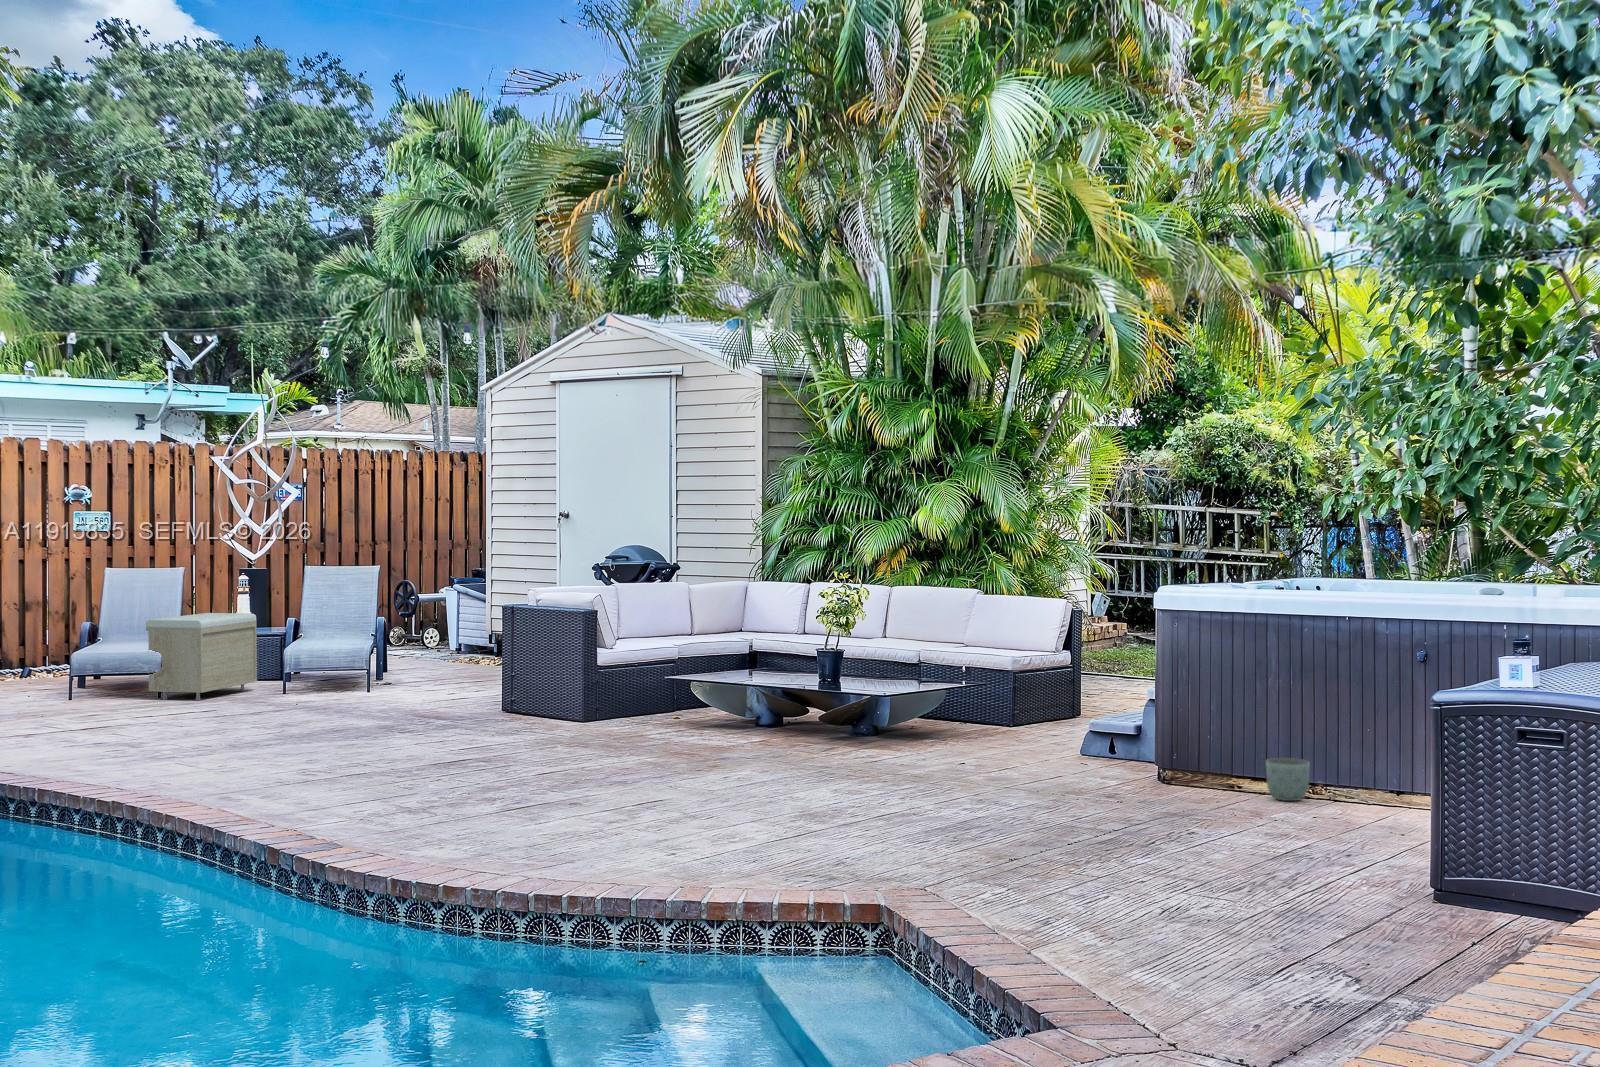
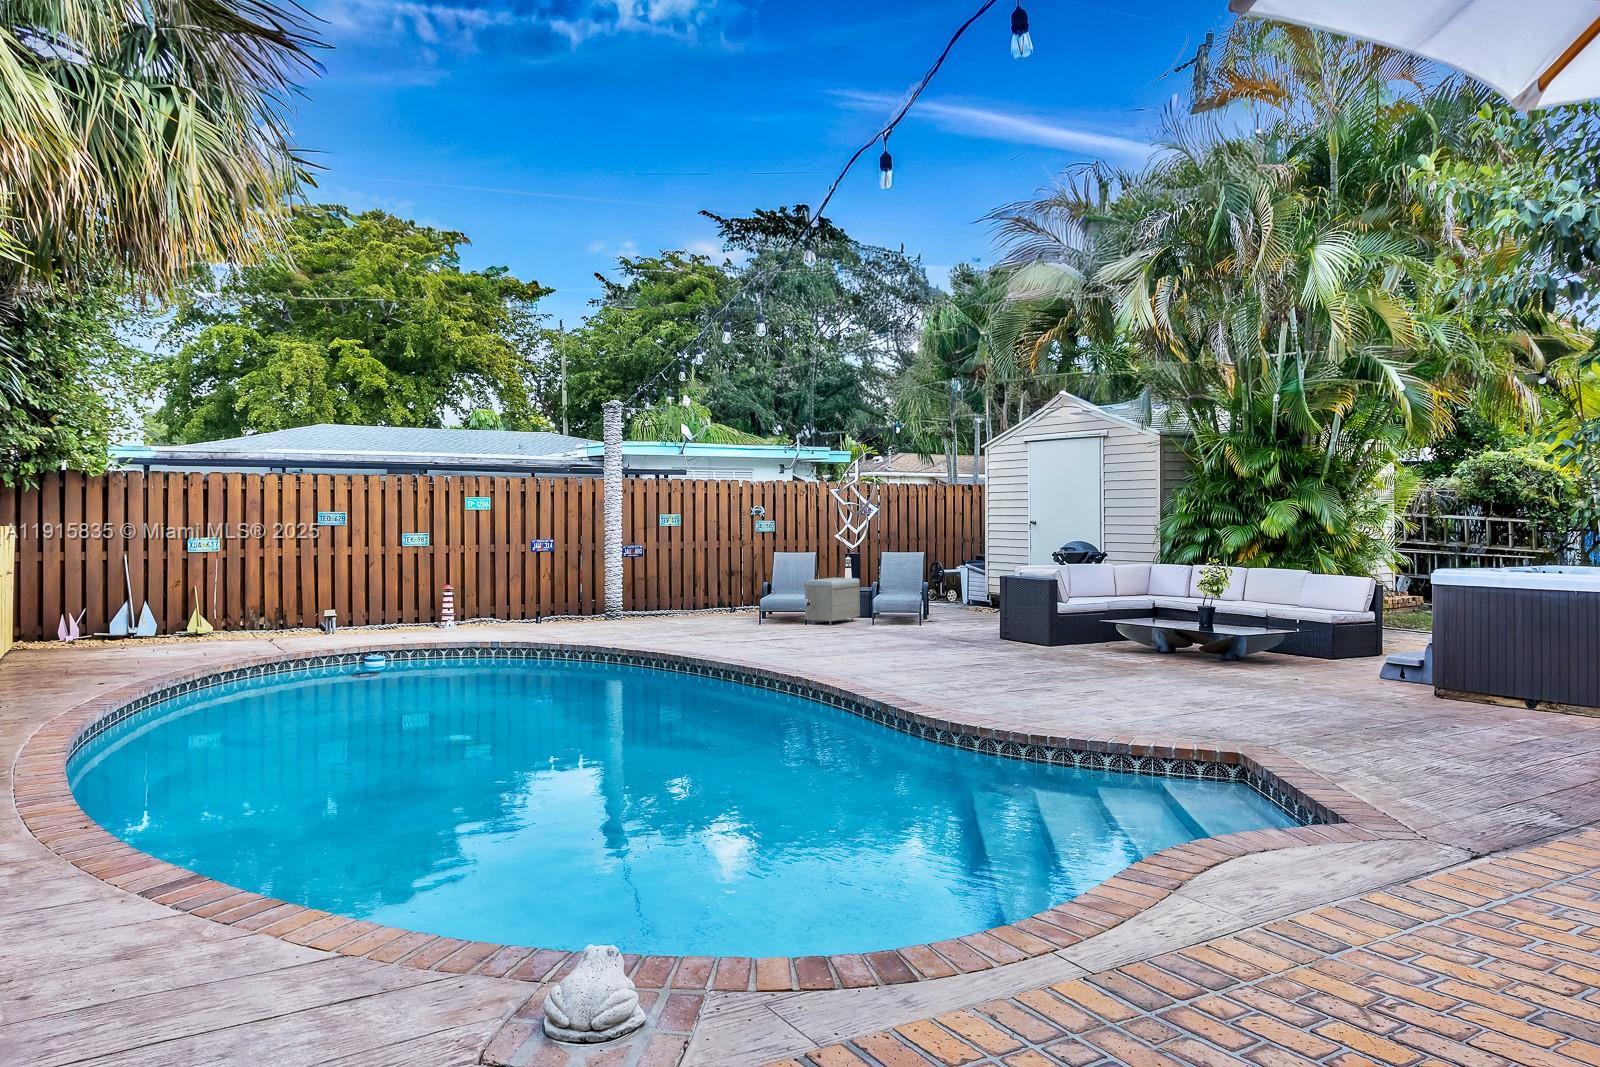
planter: present [1266,758,1310,801] -> none [1521,686,1557,715]

